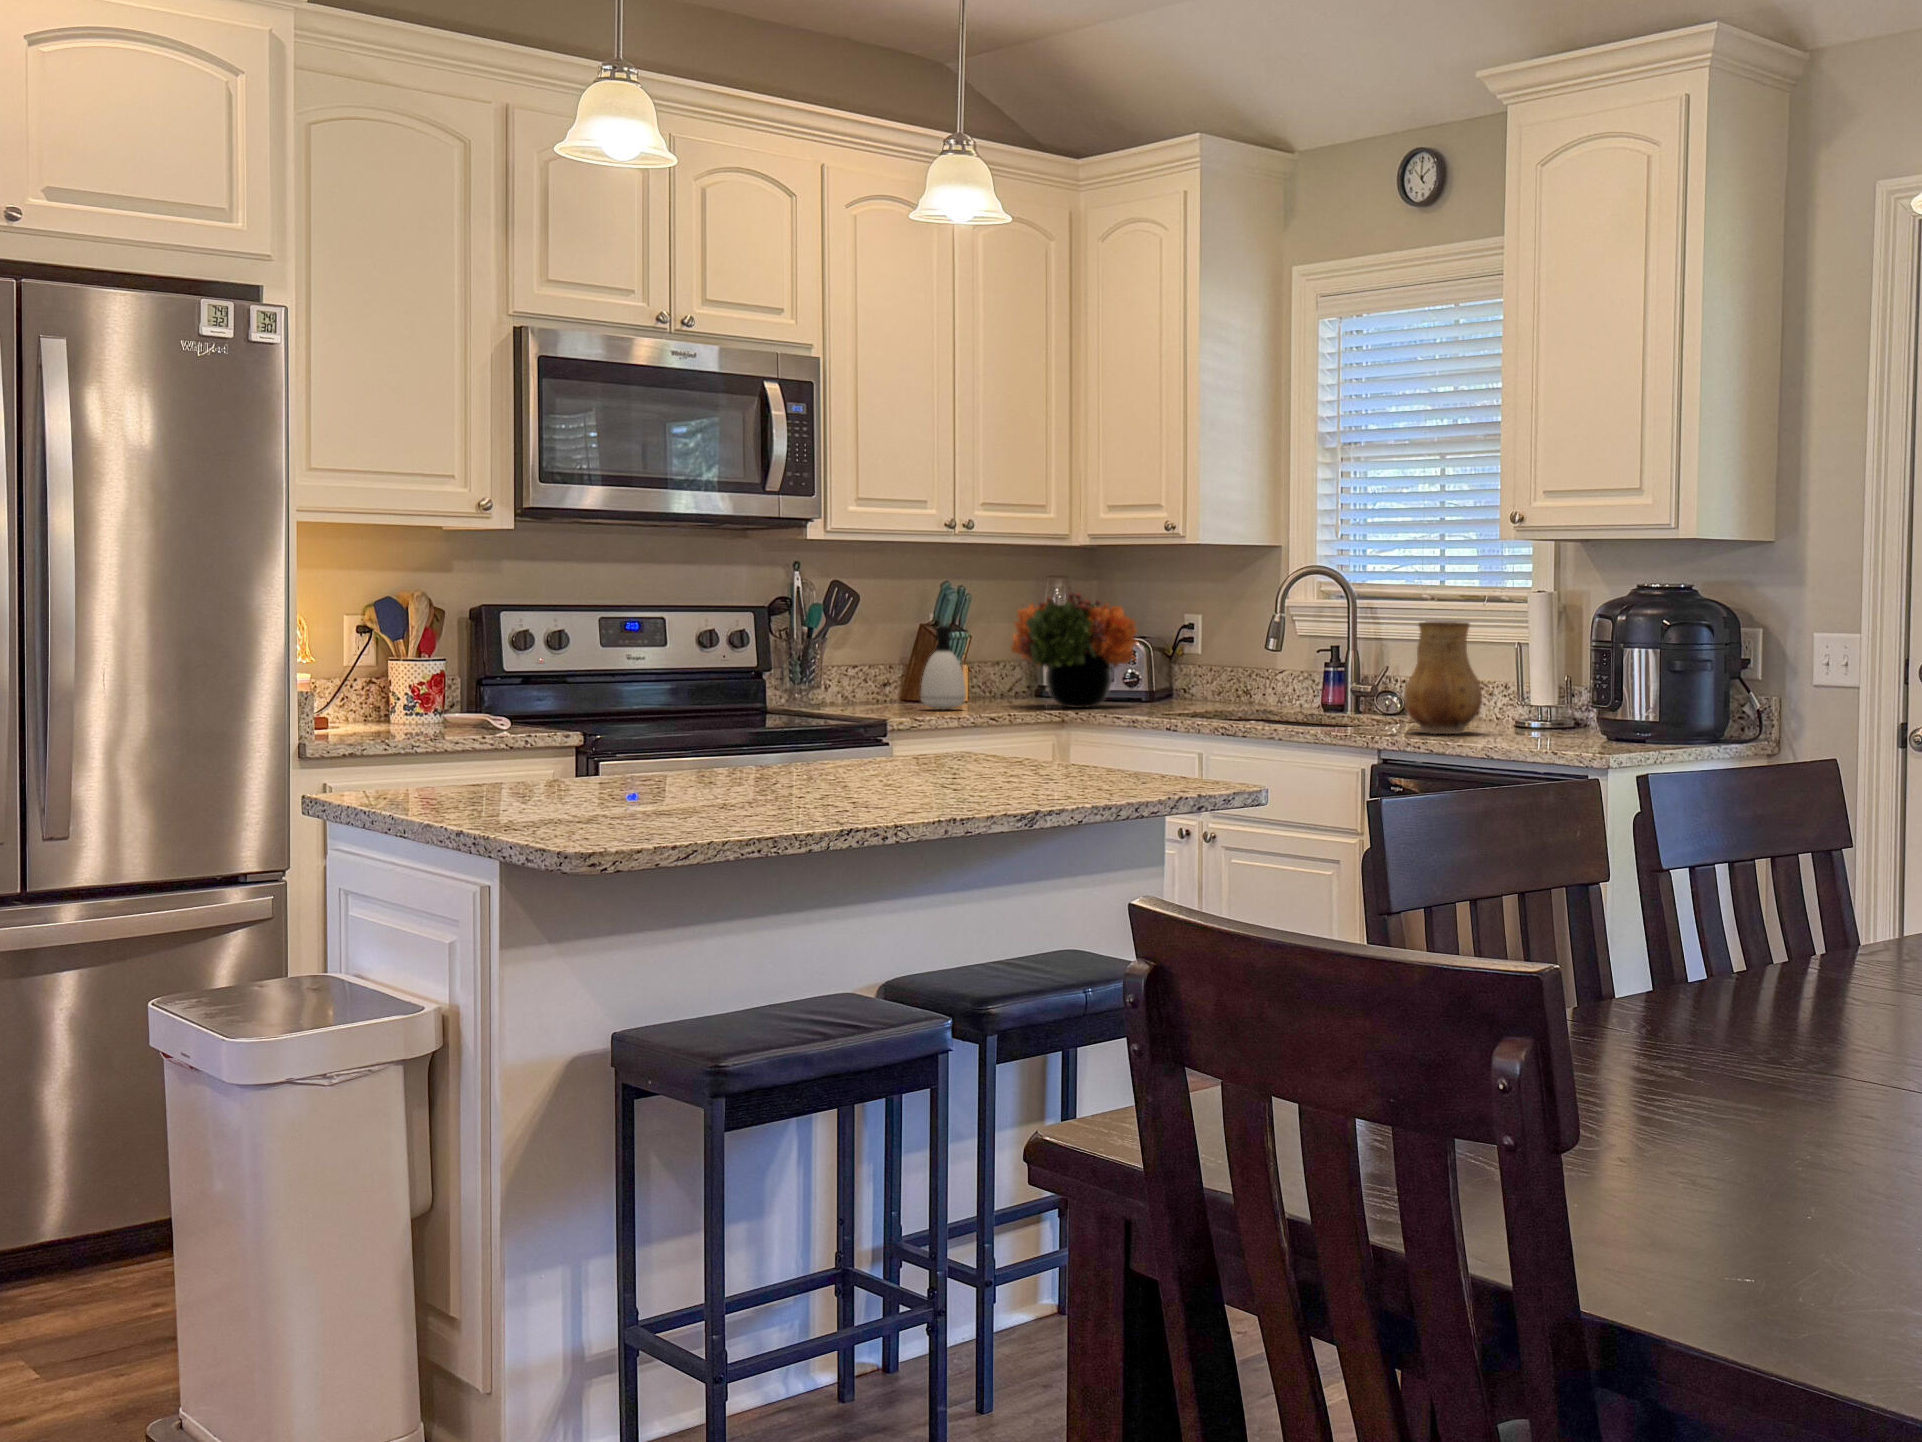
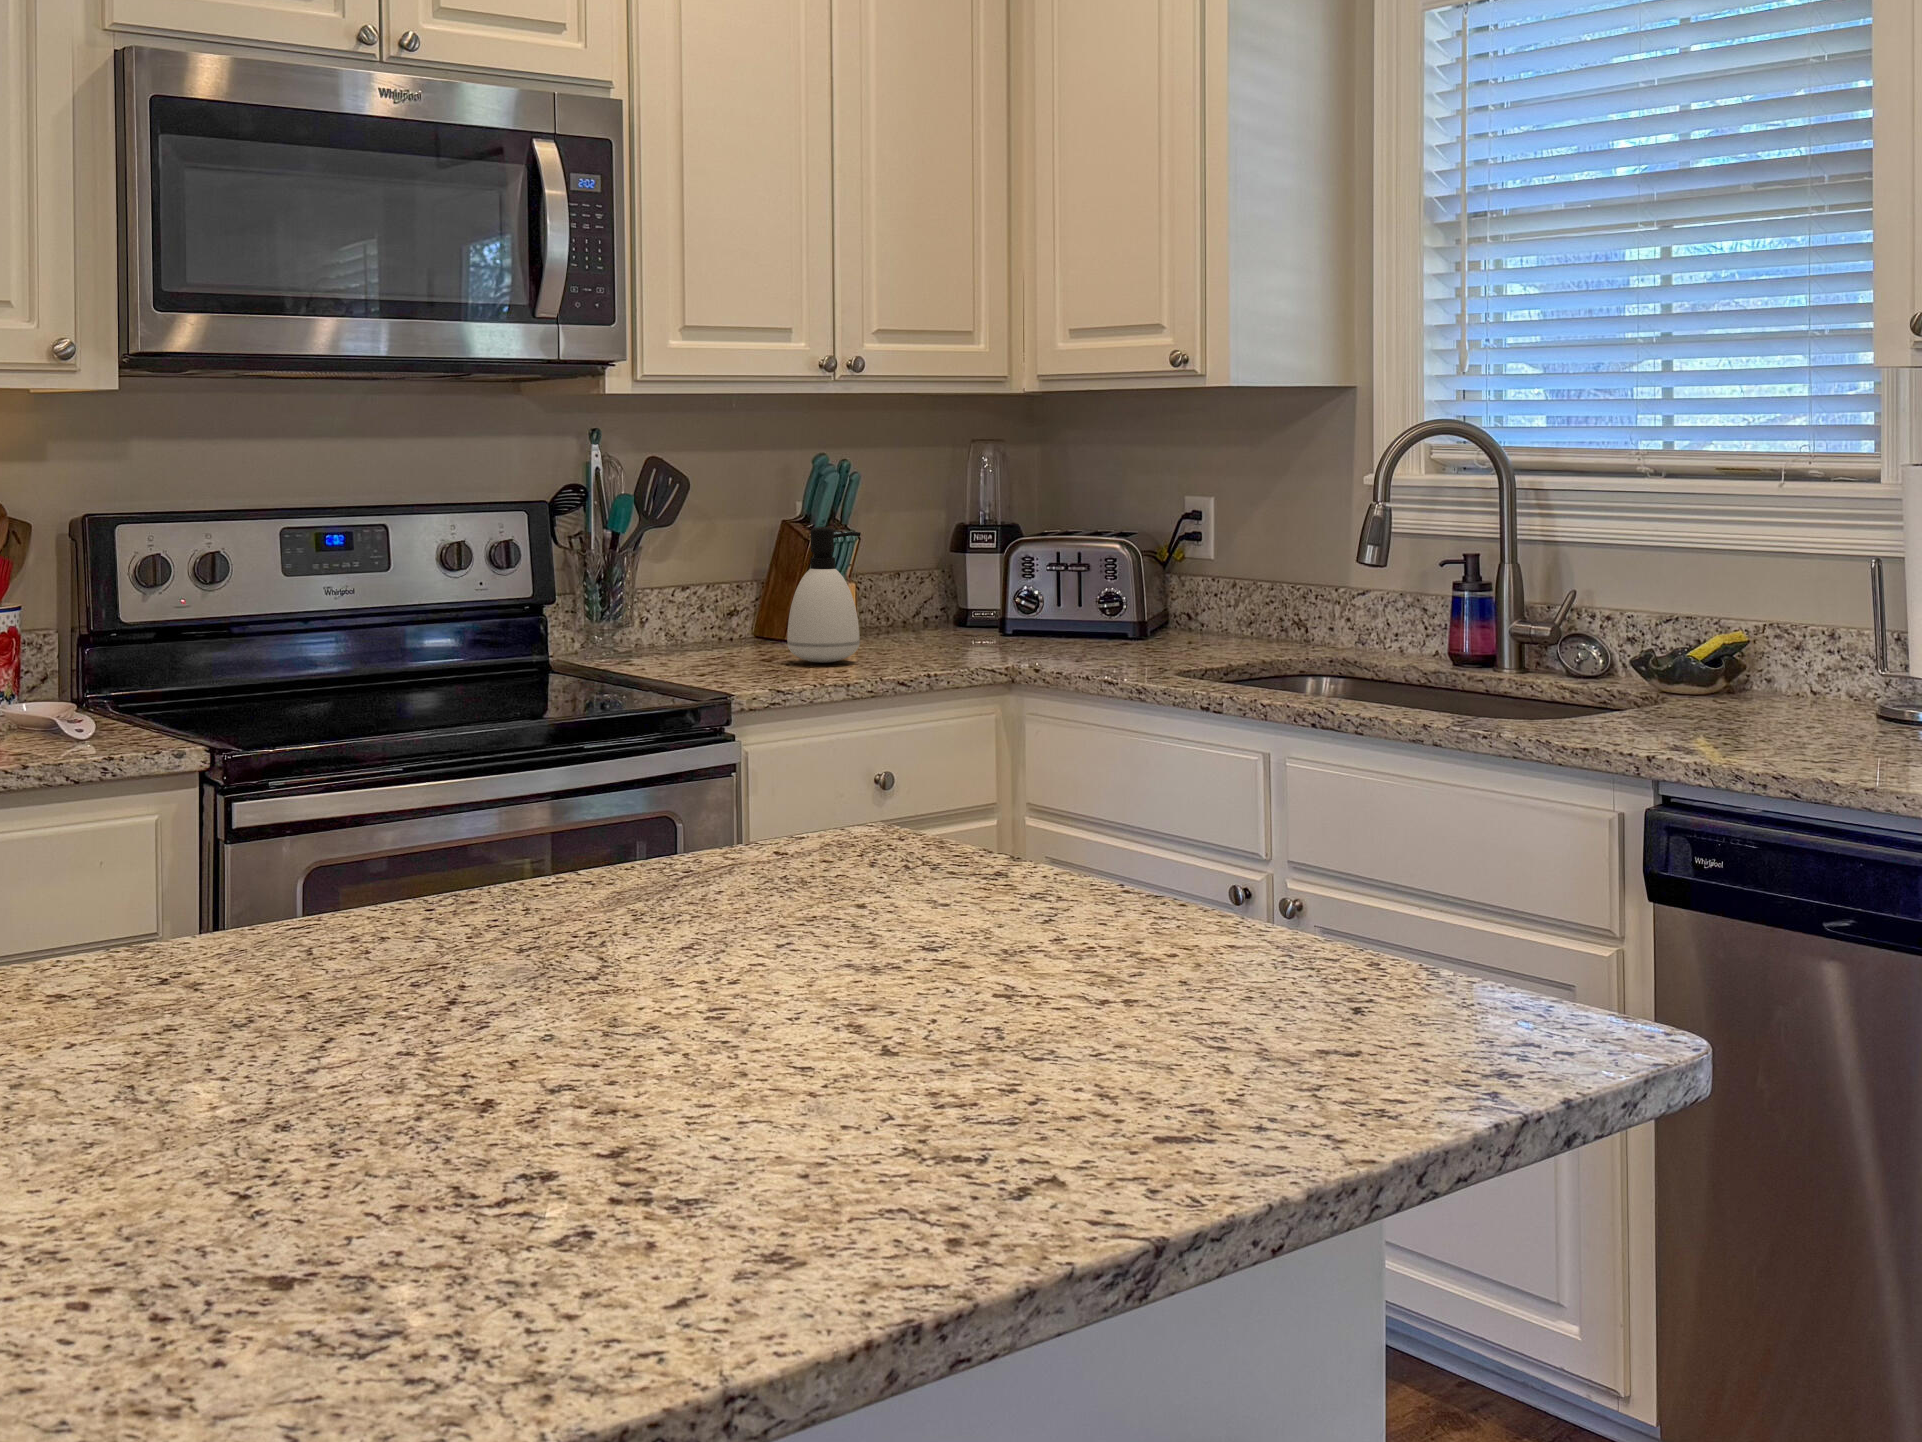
flower arrangement: present [1011,592,1137,708] -> none [923,467,1131,654]
ceramic pitcher: present [1404,621,1482,734] -> none [1707,530,1873,751]

